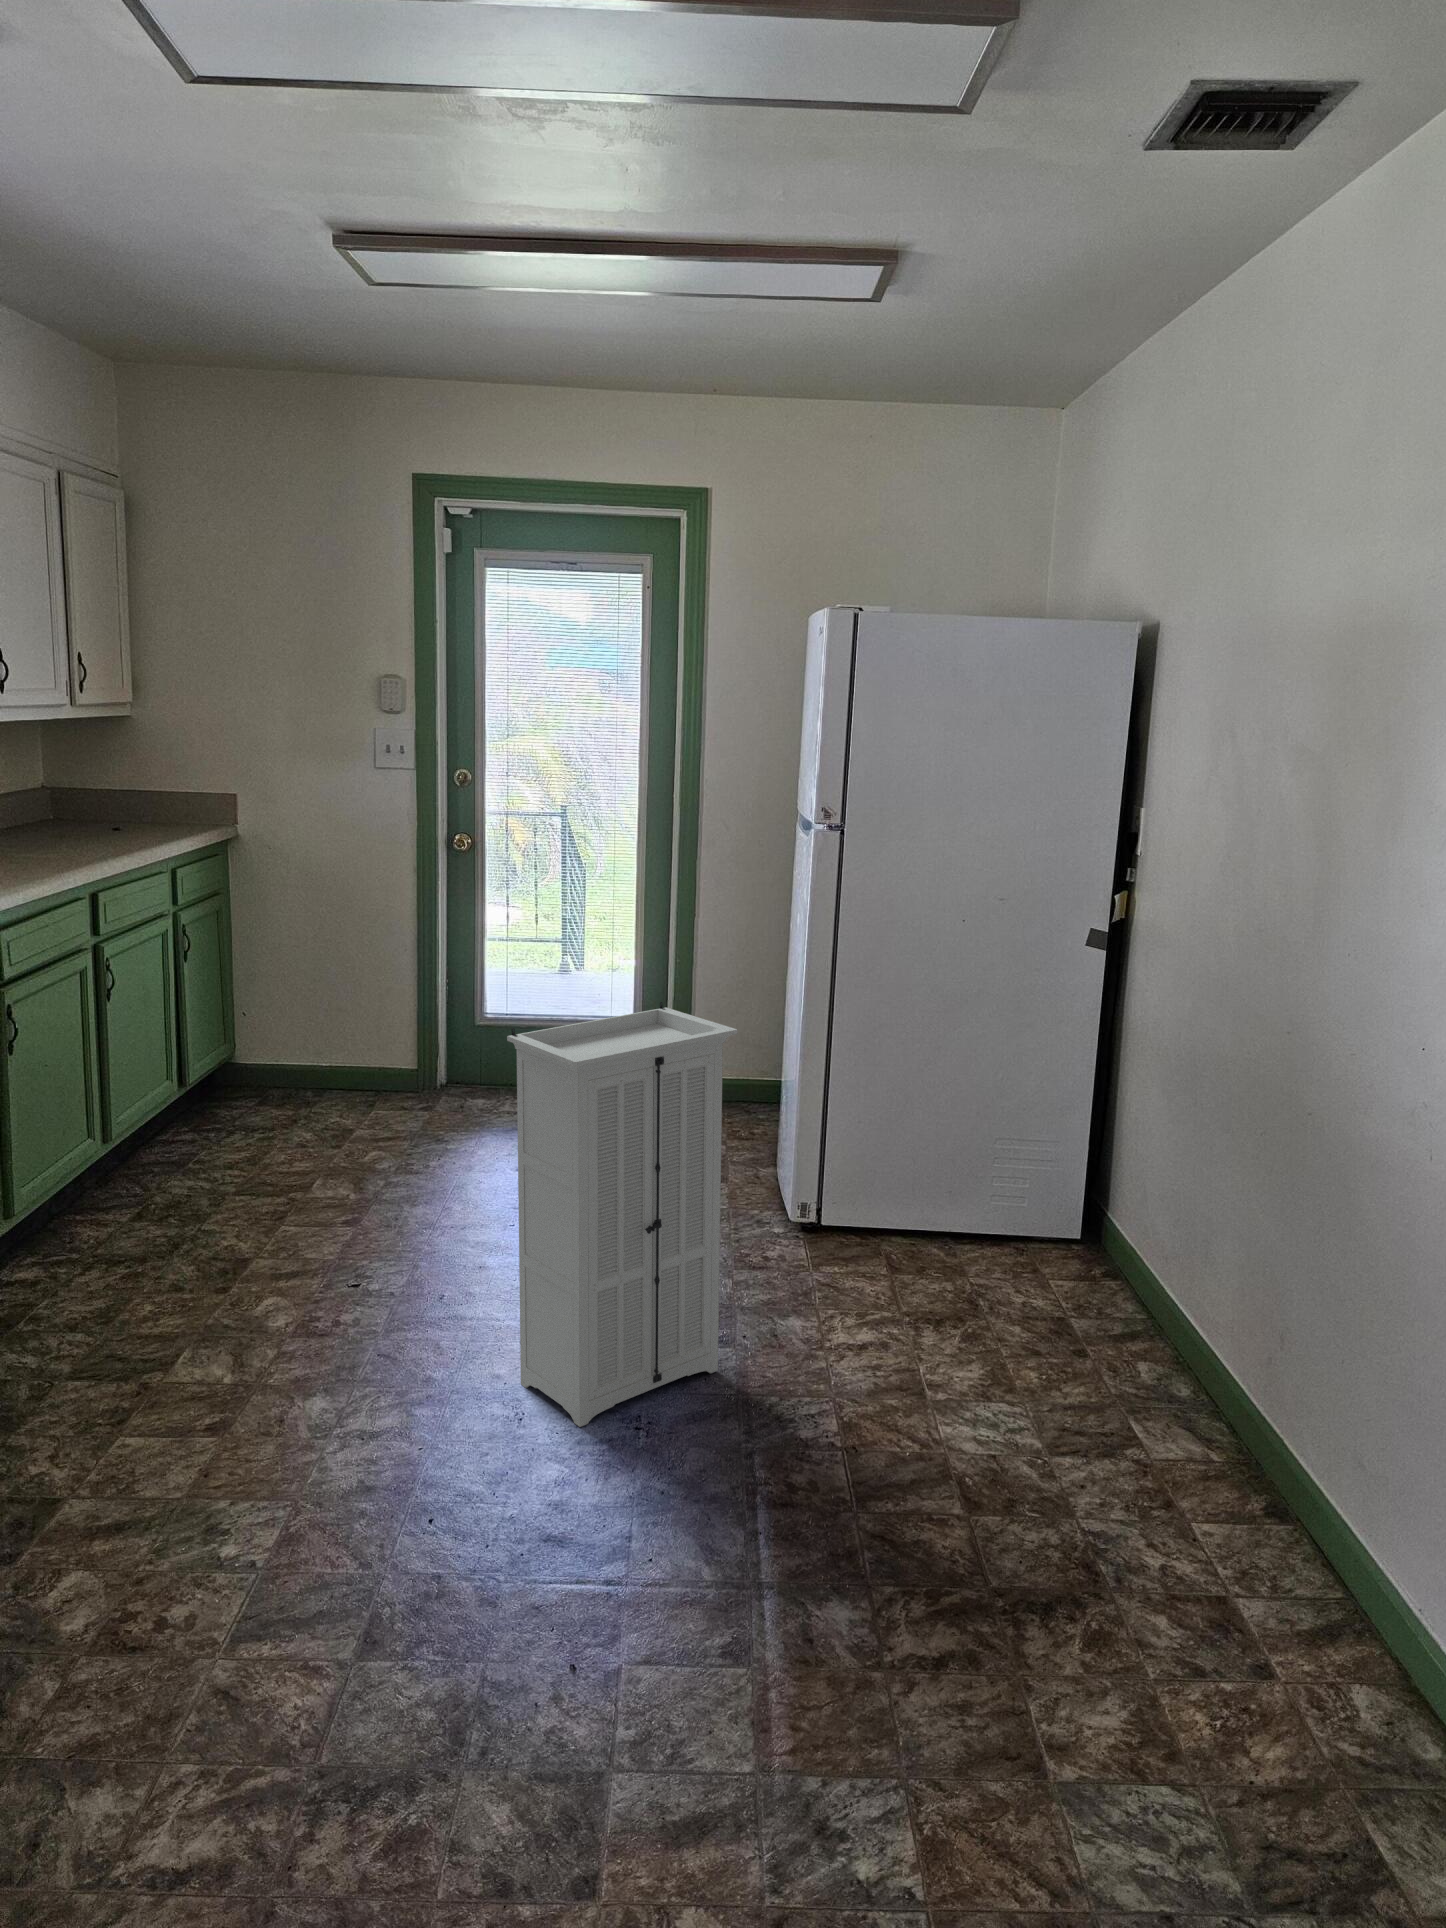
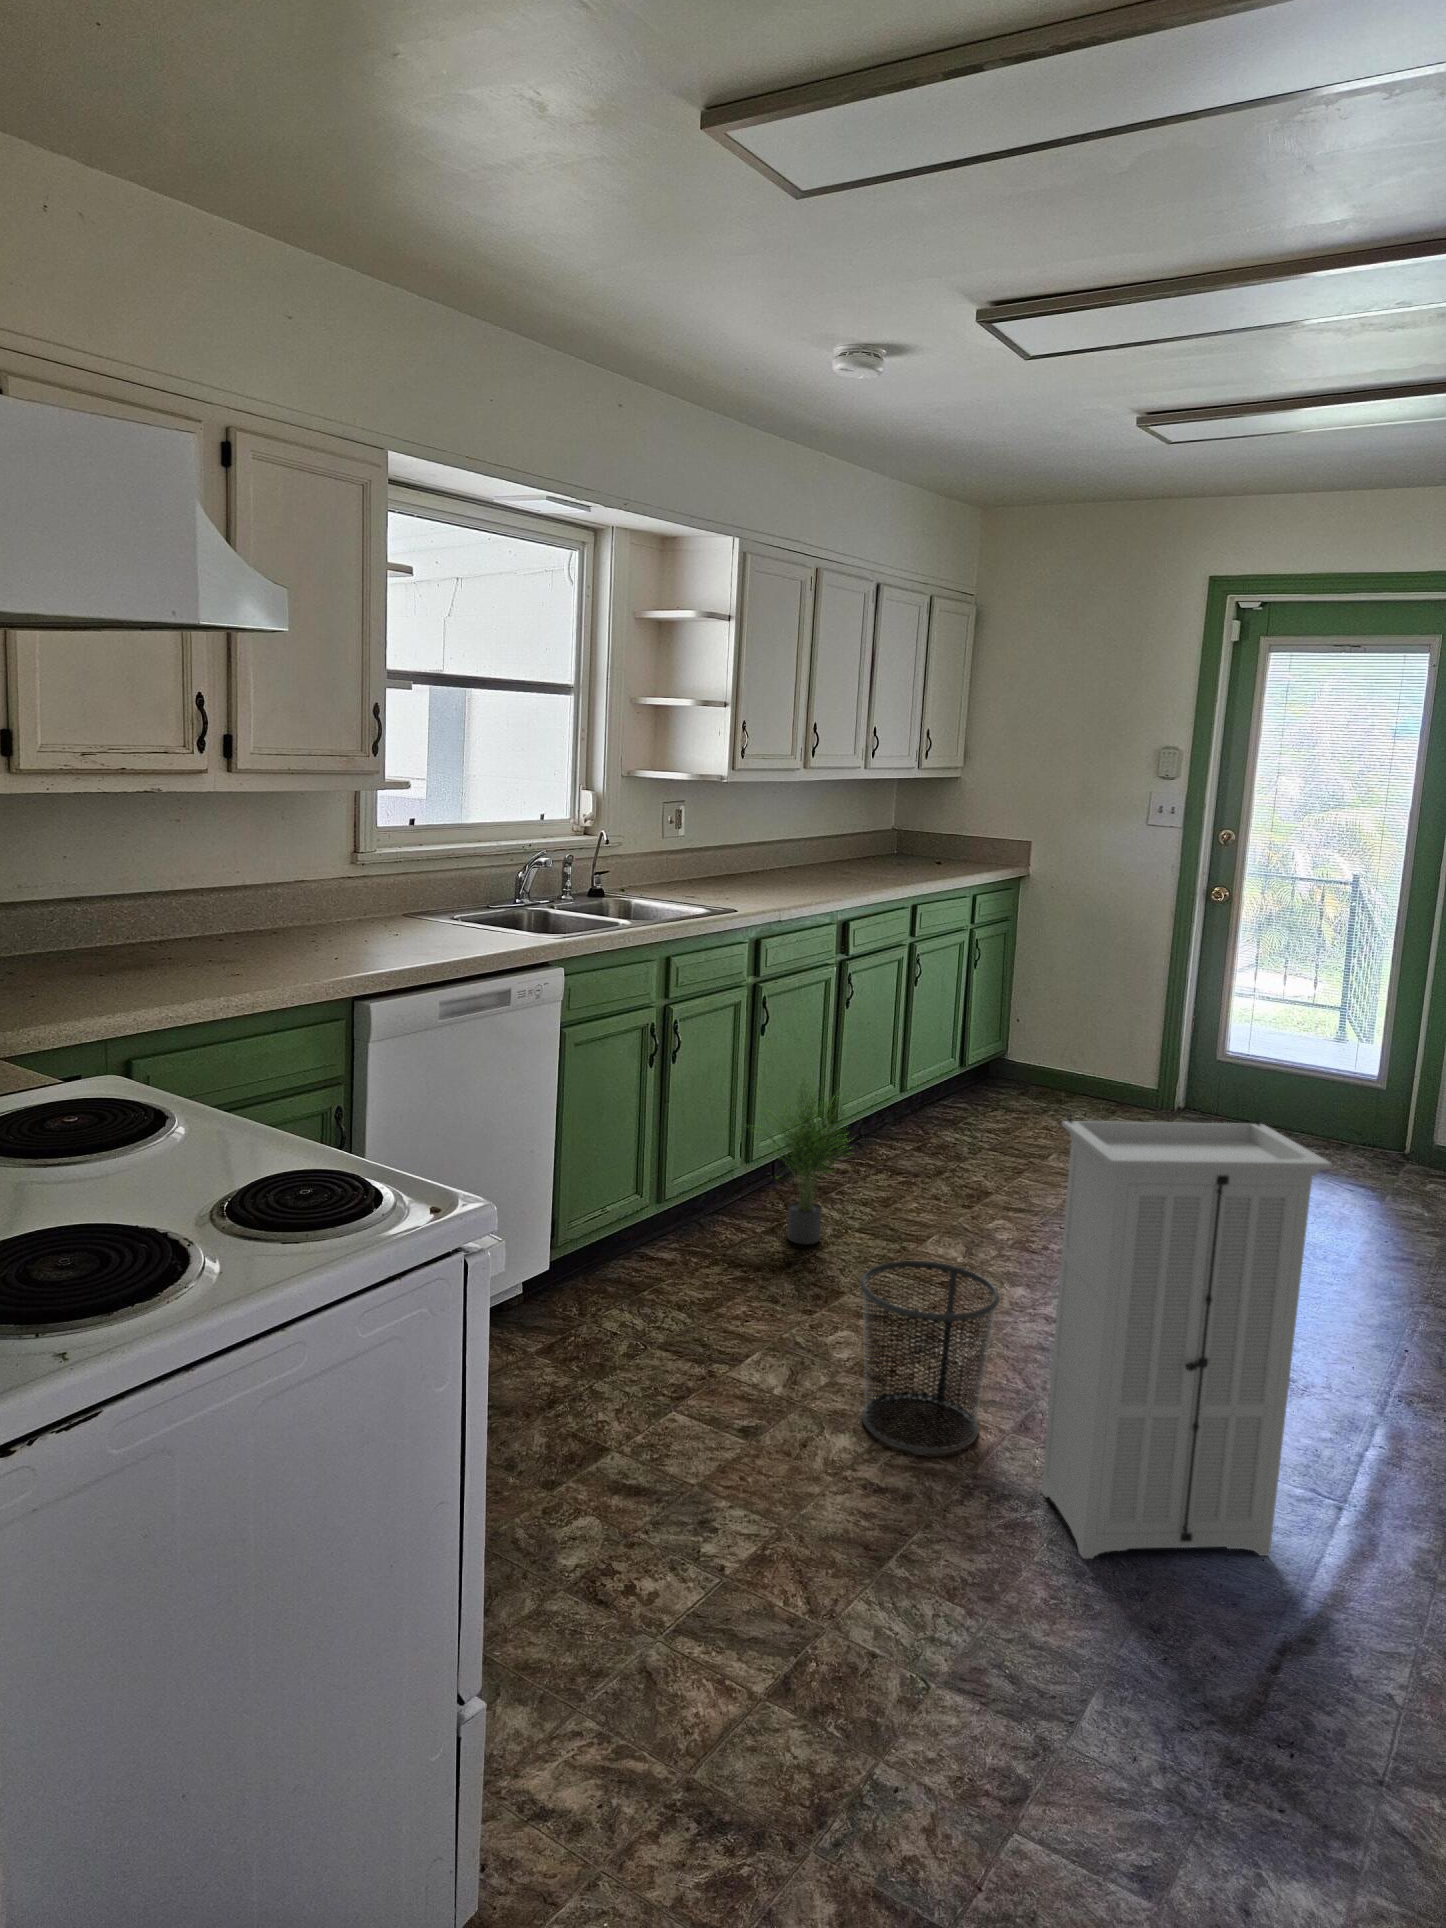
potted plant: none [87,1043,234,1226] -> present [766,1086,850,1245]
waste bin: none [308,1200,452,1391] -> present [860,1261,1000,1454]

